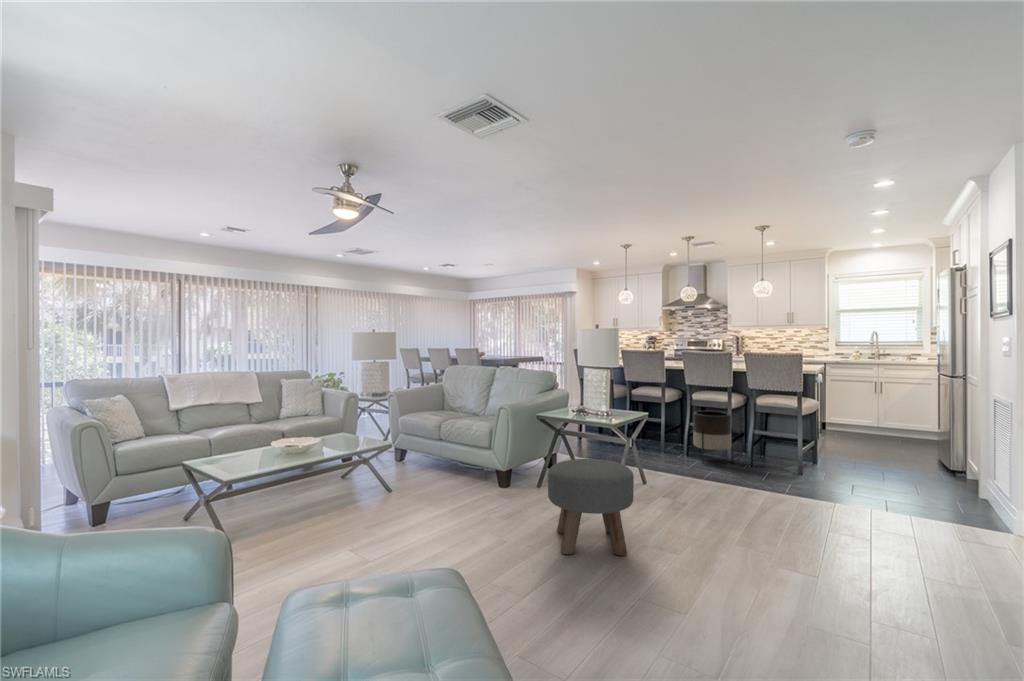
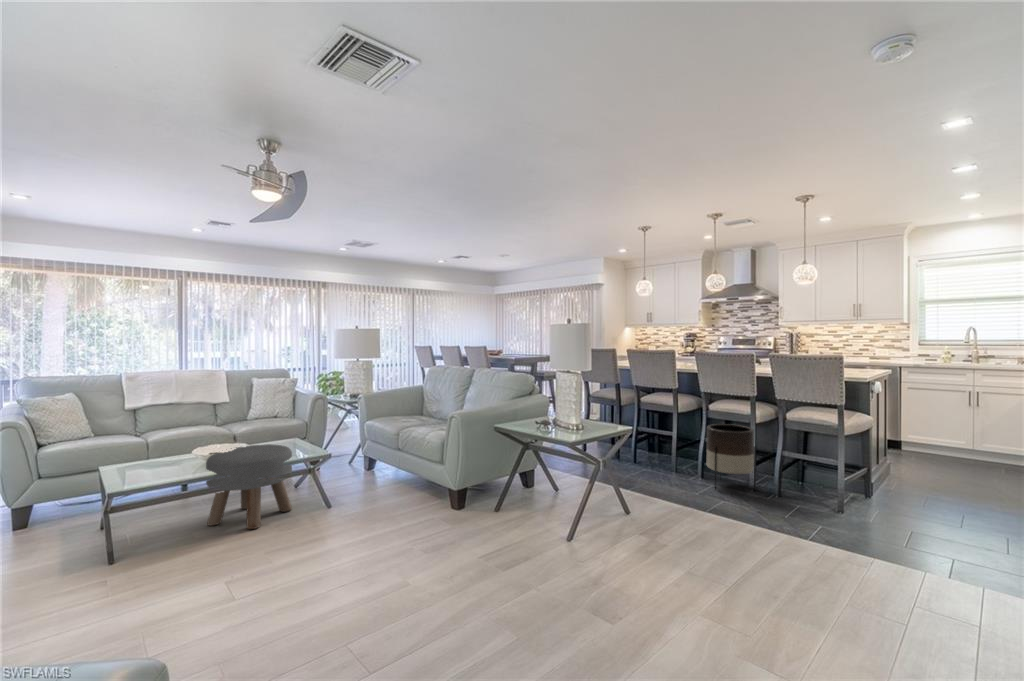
ottoman: present [548,459,634,555] -> present [206,444,292,529]

